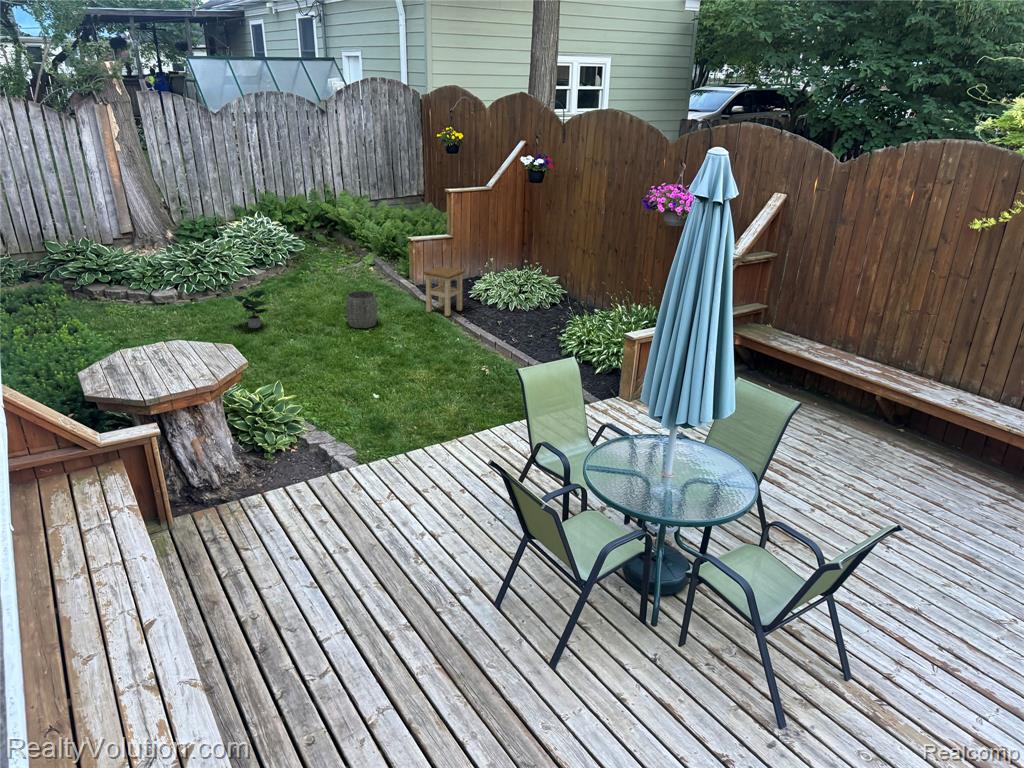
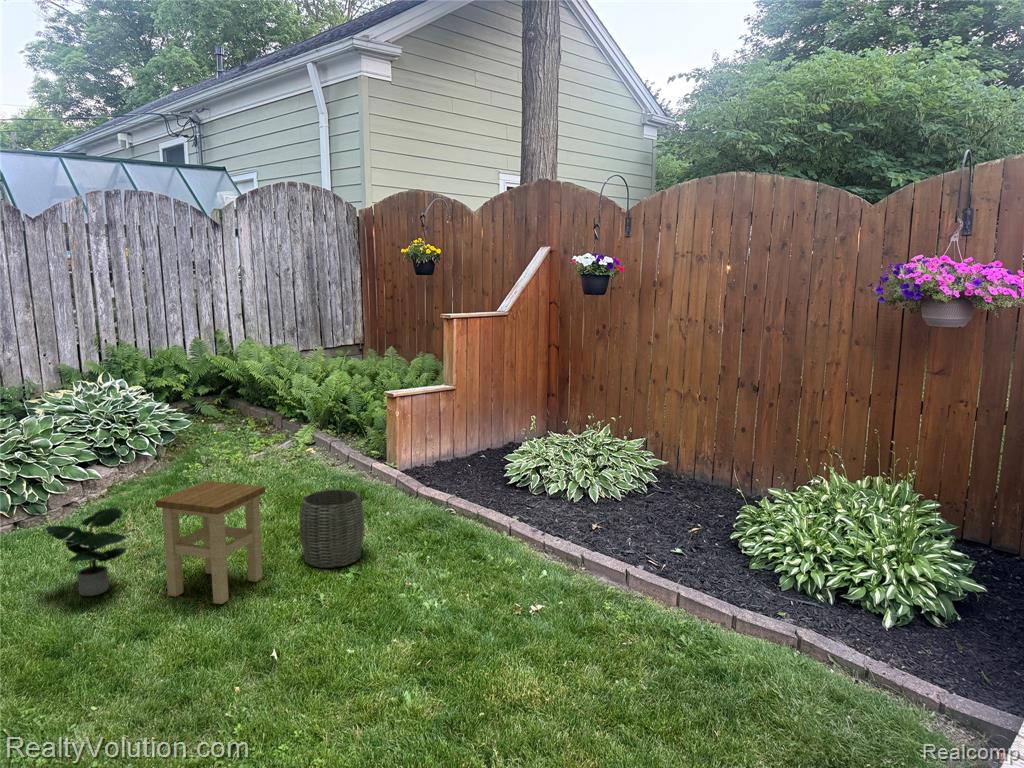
stool: present [423,266,465,316] -> present [155,481,265,604]

